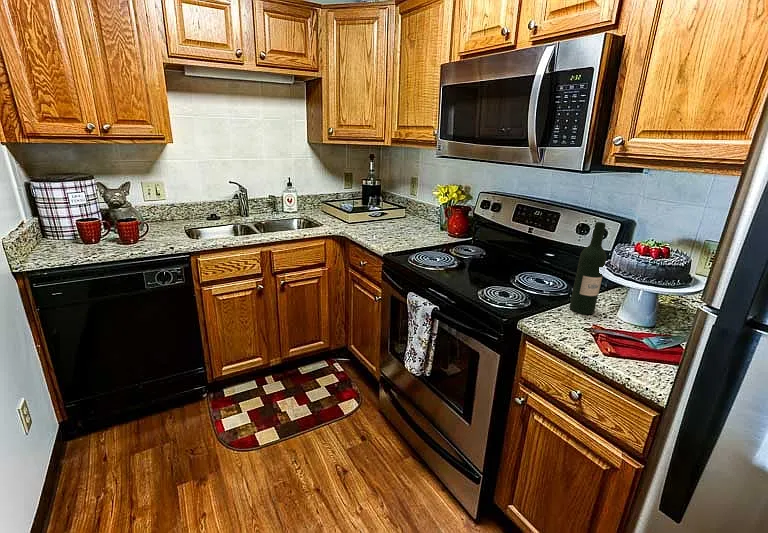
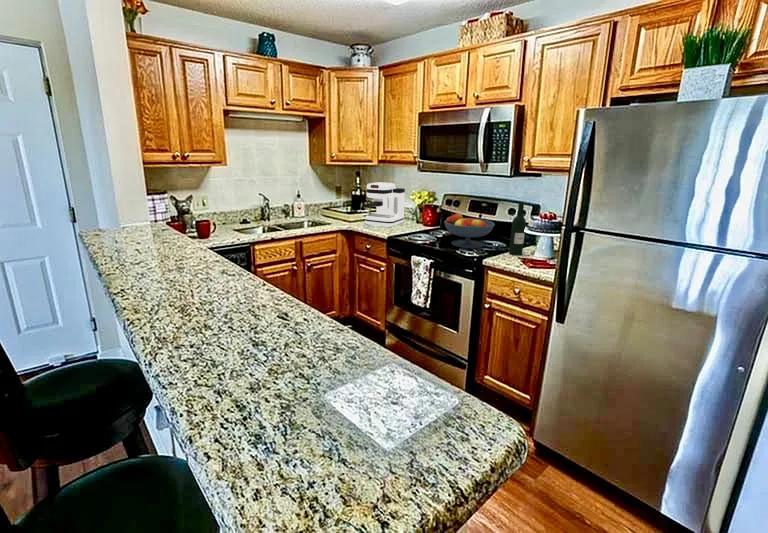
coffee maker: none [364,171,425,236] -> present [365,182,405,227]
fruit bowl: none [464,228,550,290] -> present [444,213,495,248]

